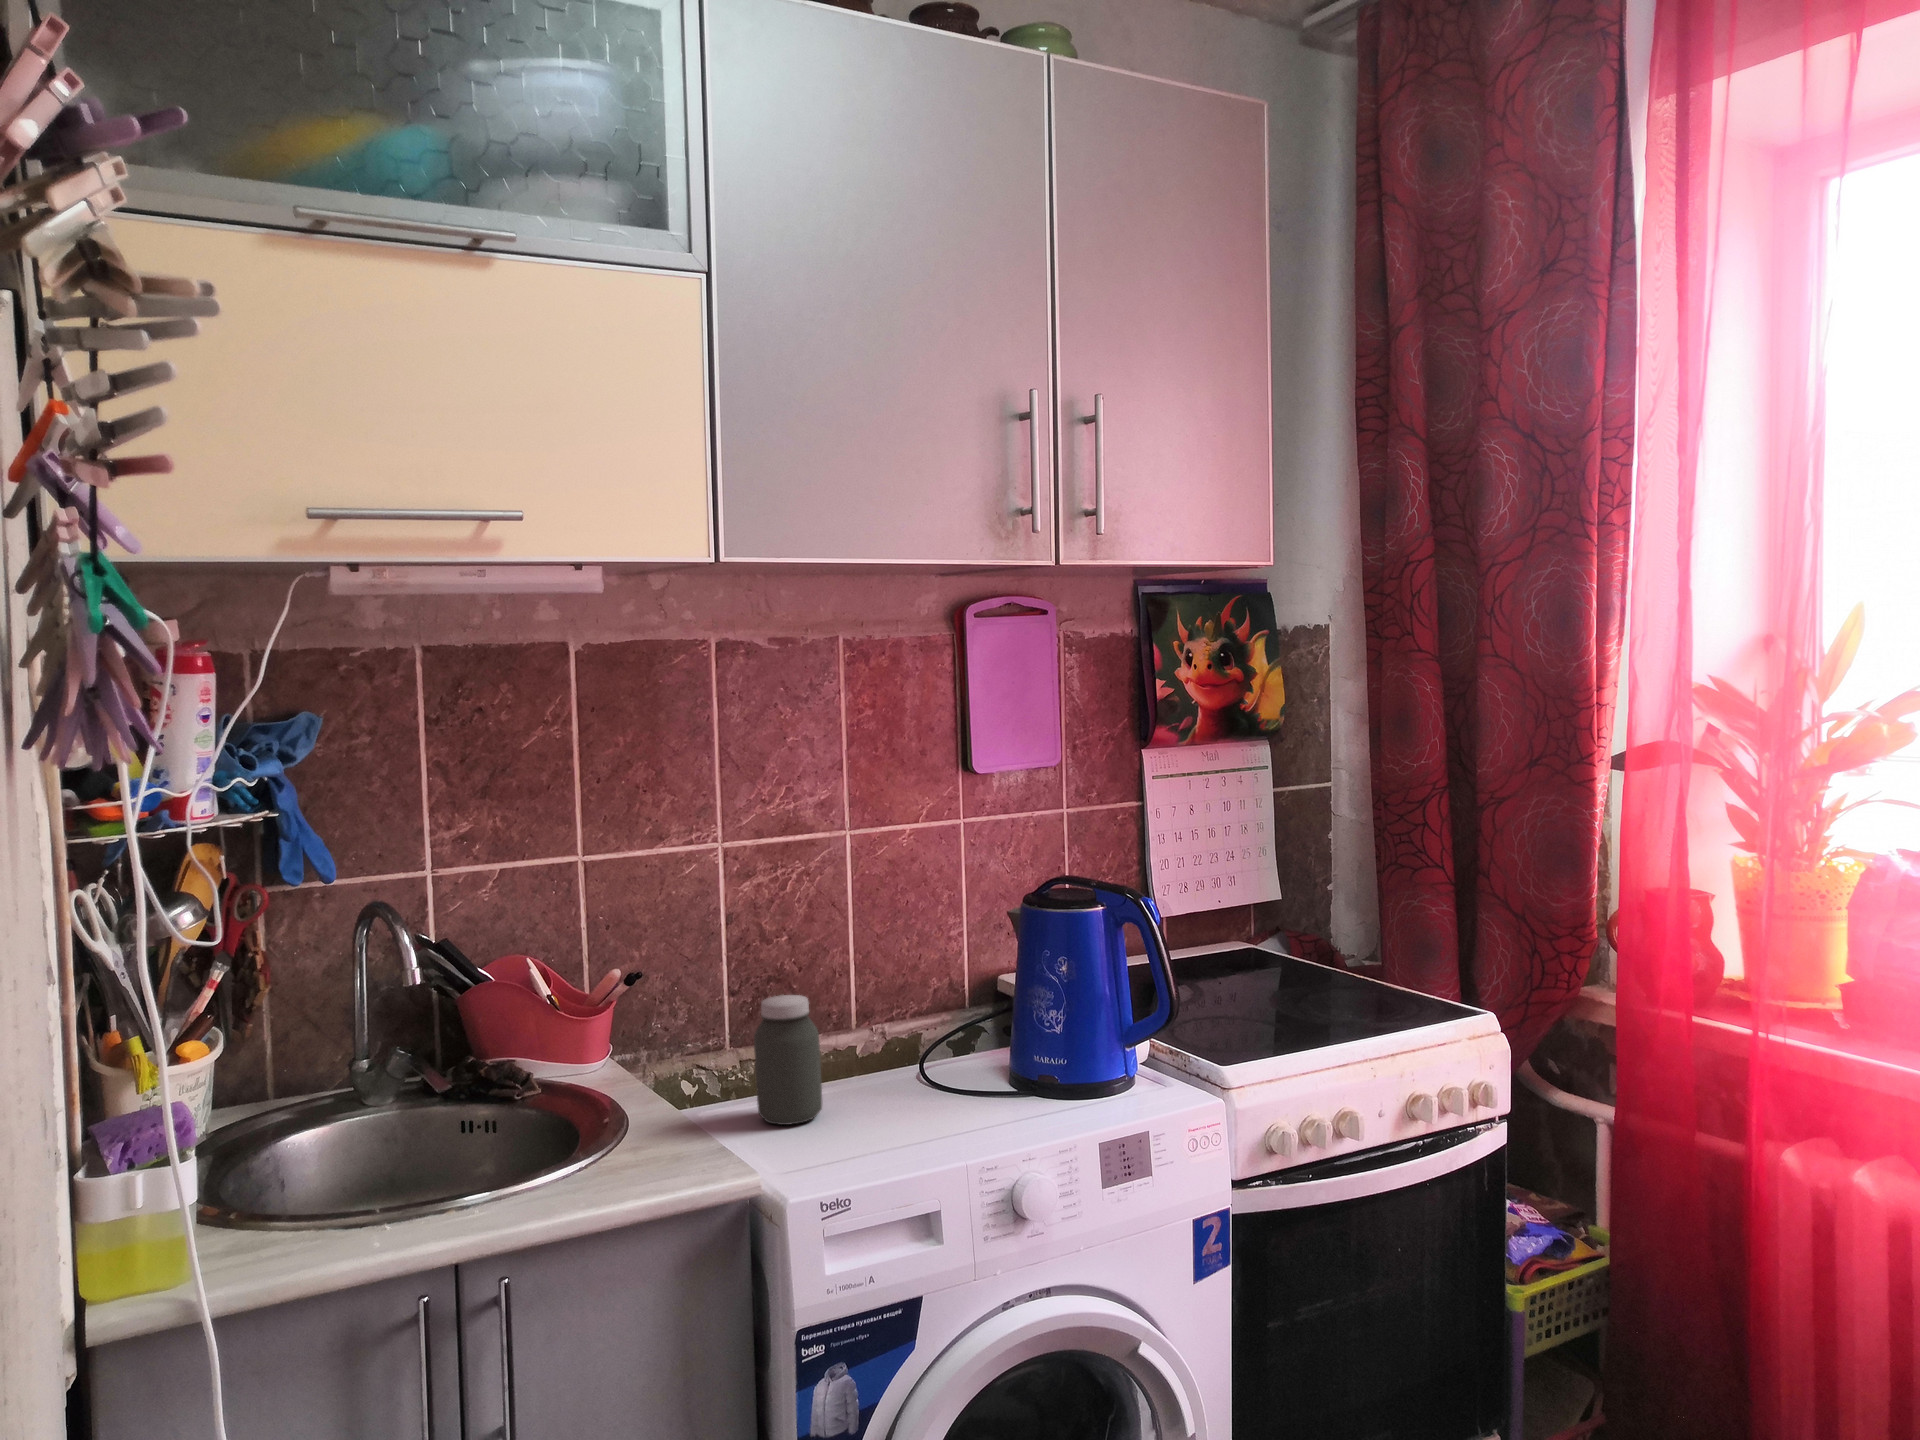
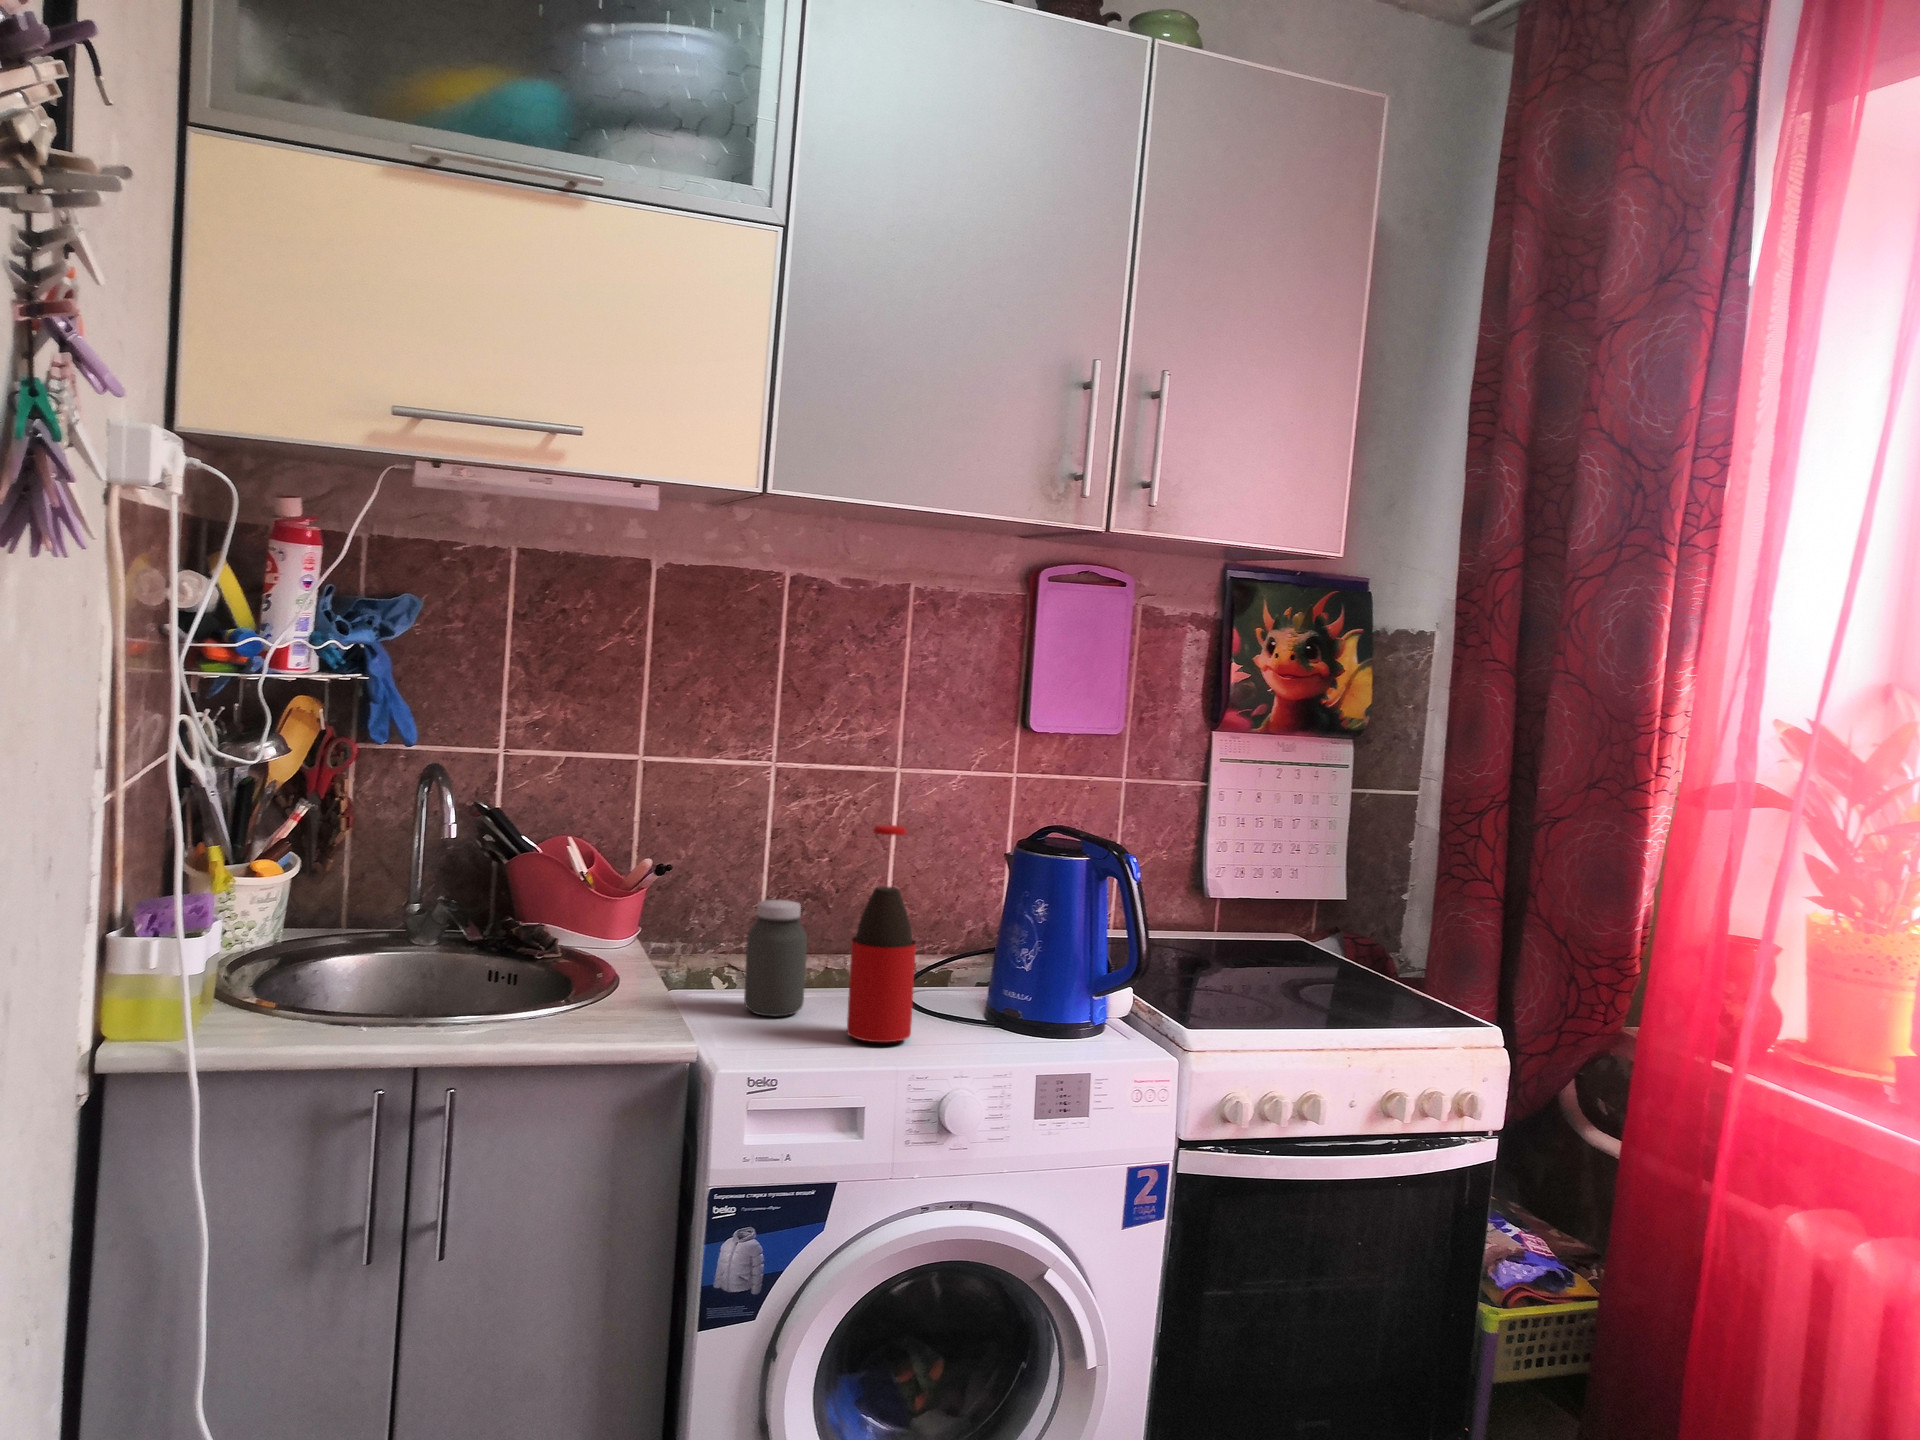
bottle: none [883,900,957,1140] -> present [847,825,916,1042]

